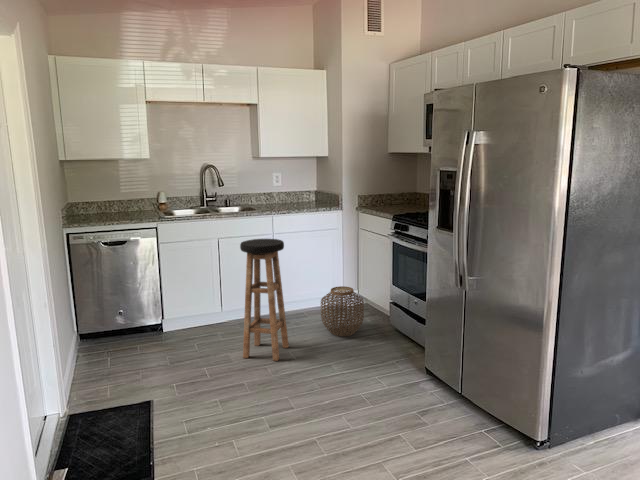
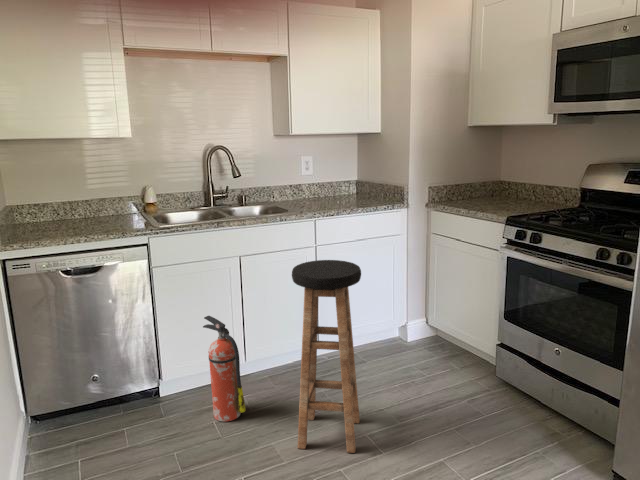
fire extinguisher: none [190,275,215,345] -> present [203,316,246,422]
woven basket: present [321,286,364,336] -> none [395,321,459,395]

